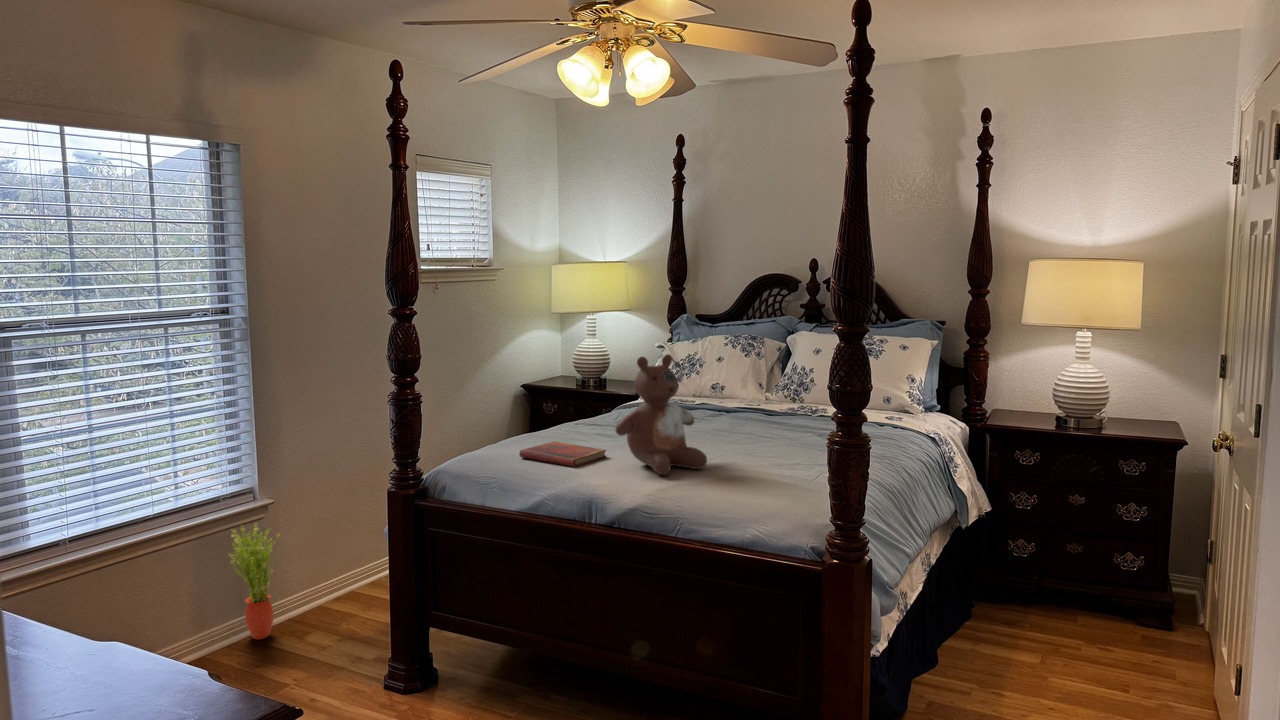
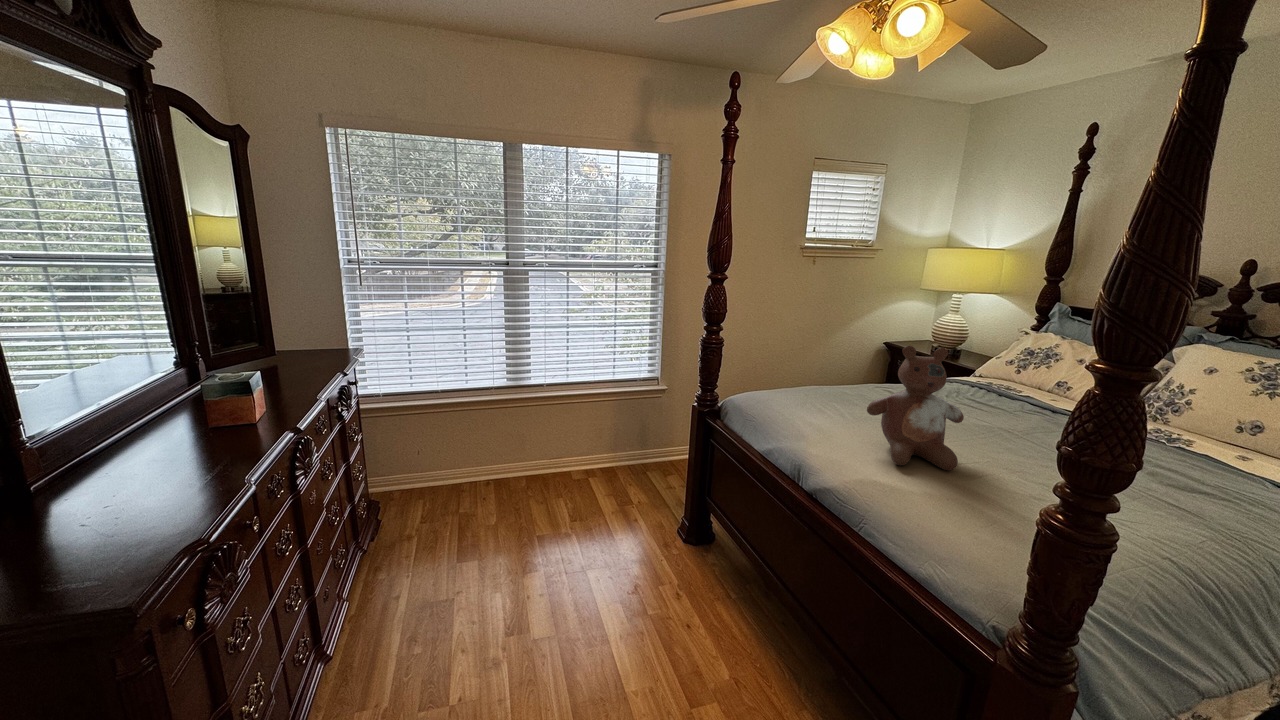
diary: present [519,441,606,467] -> none [798,400,871,429]
potted plant: present [229,524,280,639] -> none [633,399,666,469]

